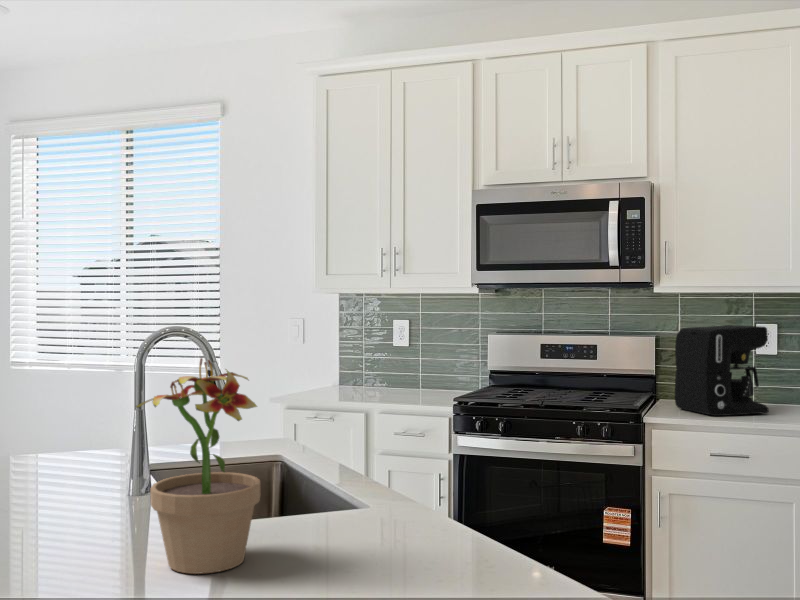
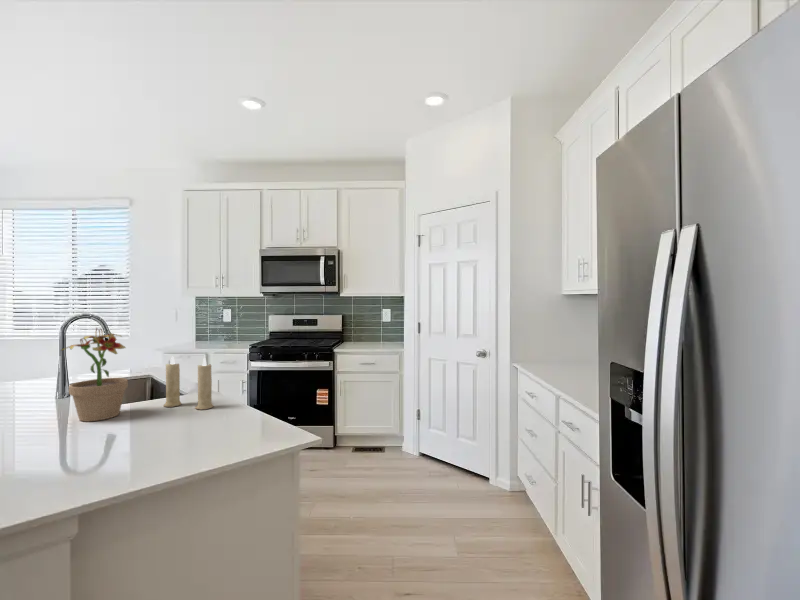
coffee maker: present [675,325,769,416] -> none [348,310,384,347]
candle: none [329,426,445,570] -> present [163,357,213,410]

